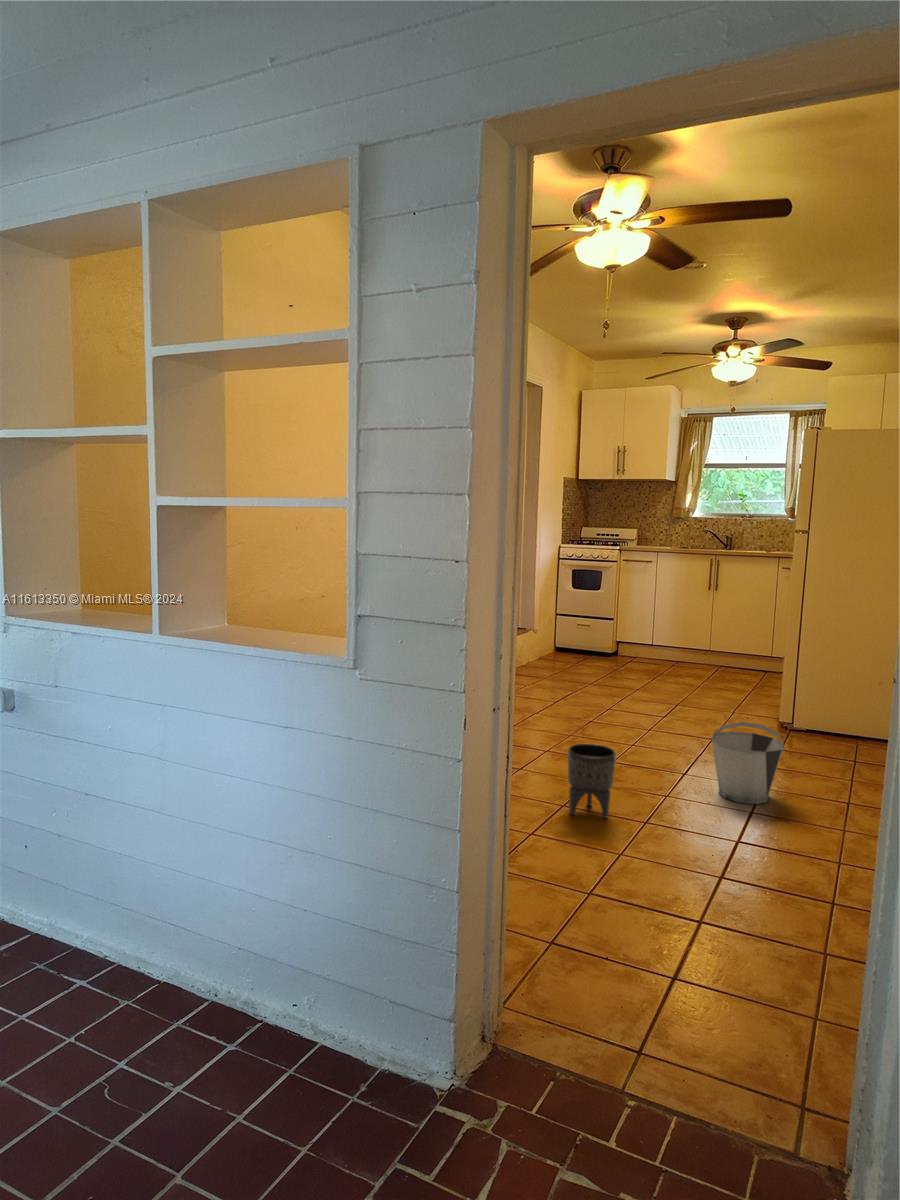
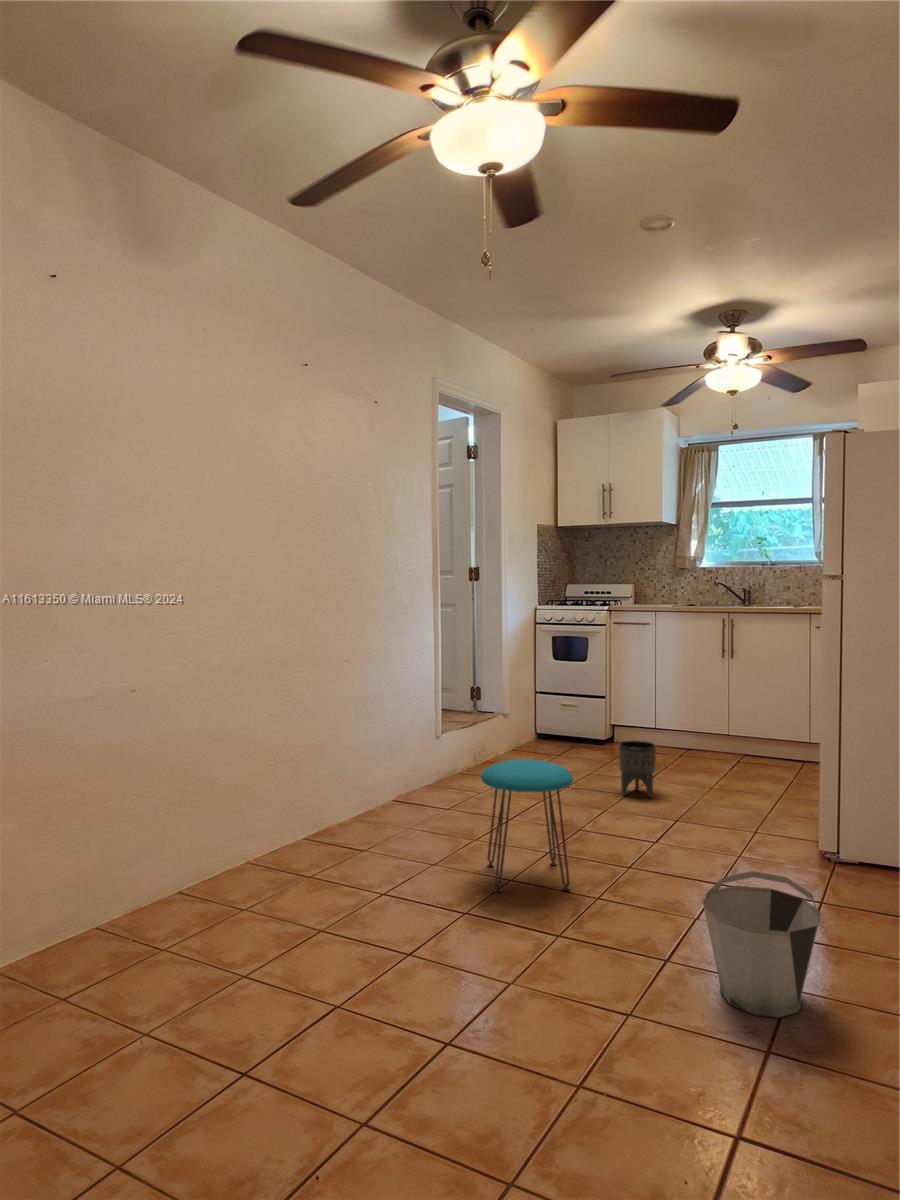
stool: none [549,656,615,744] -> present [481,760,573,892]
planter: present [568,744,616,818] -> present [618,741,656,797]

